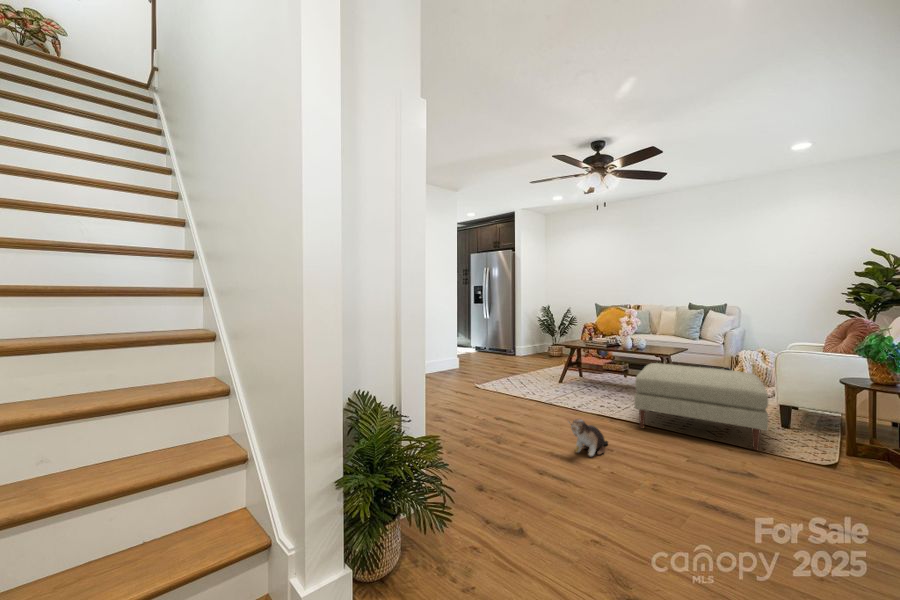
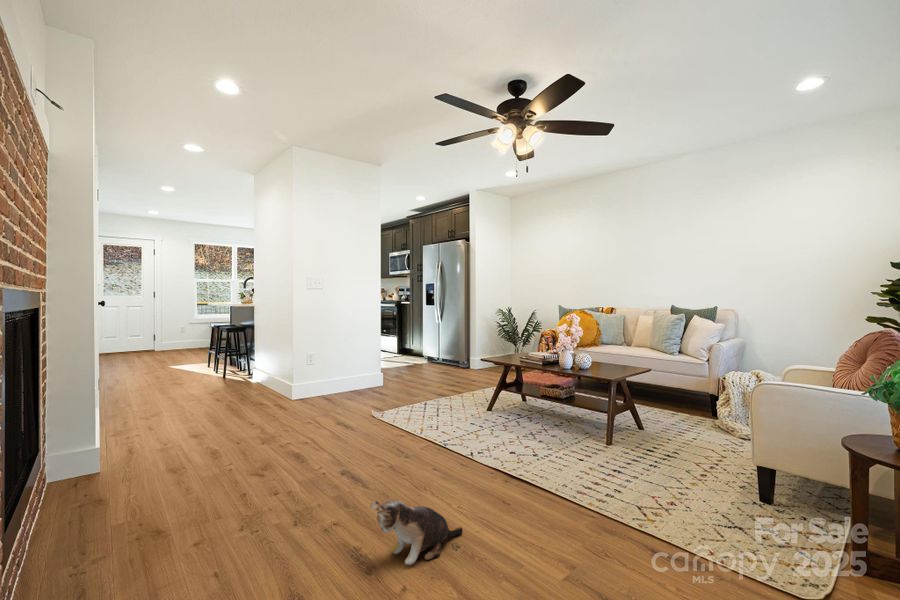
ottoman: present [634,363,769,450] -> none [528,394,724,555]

